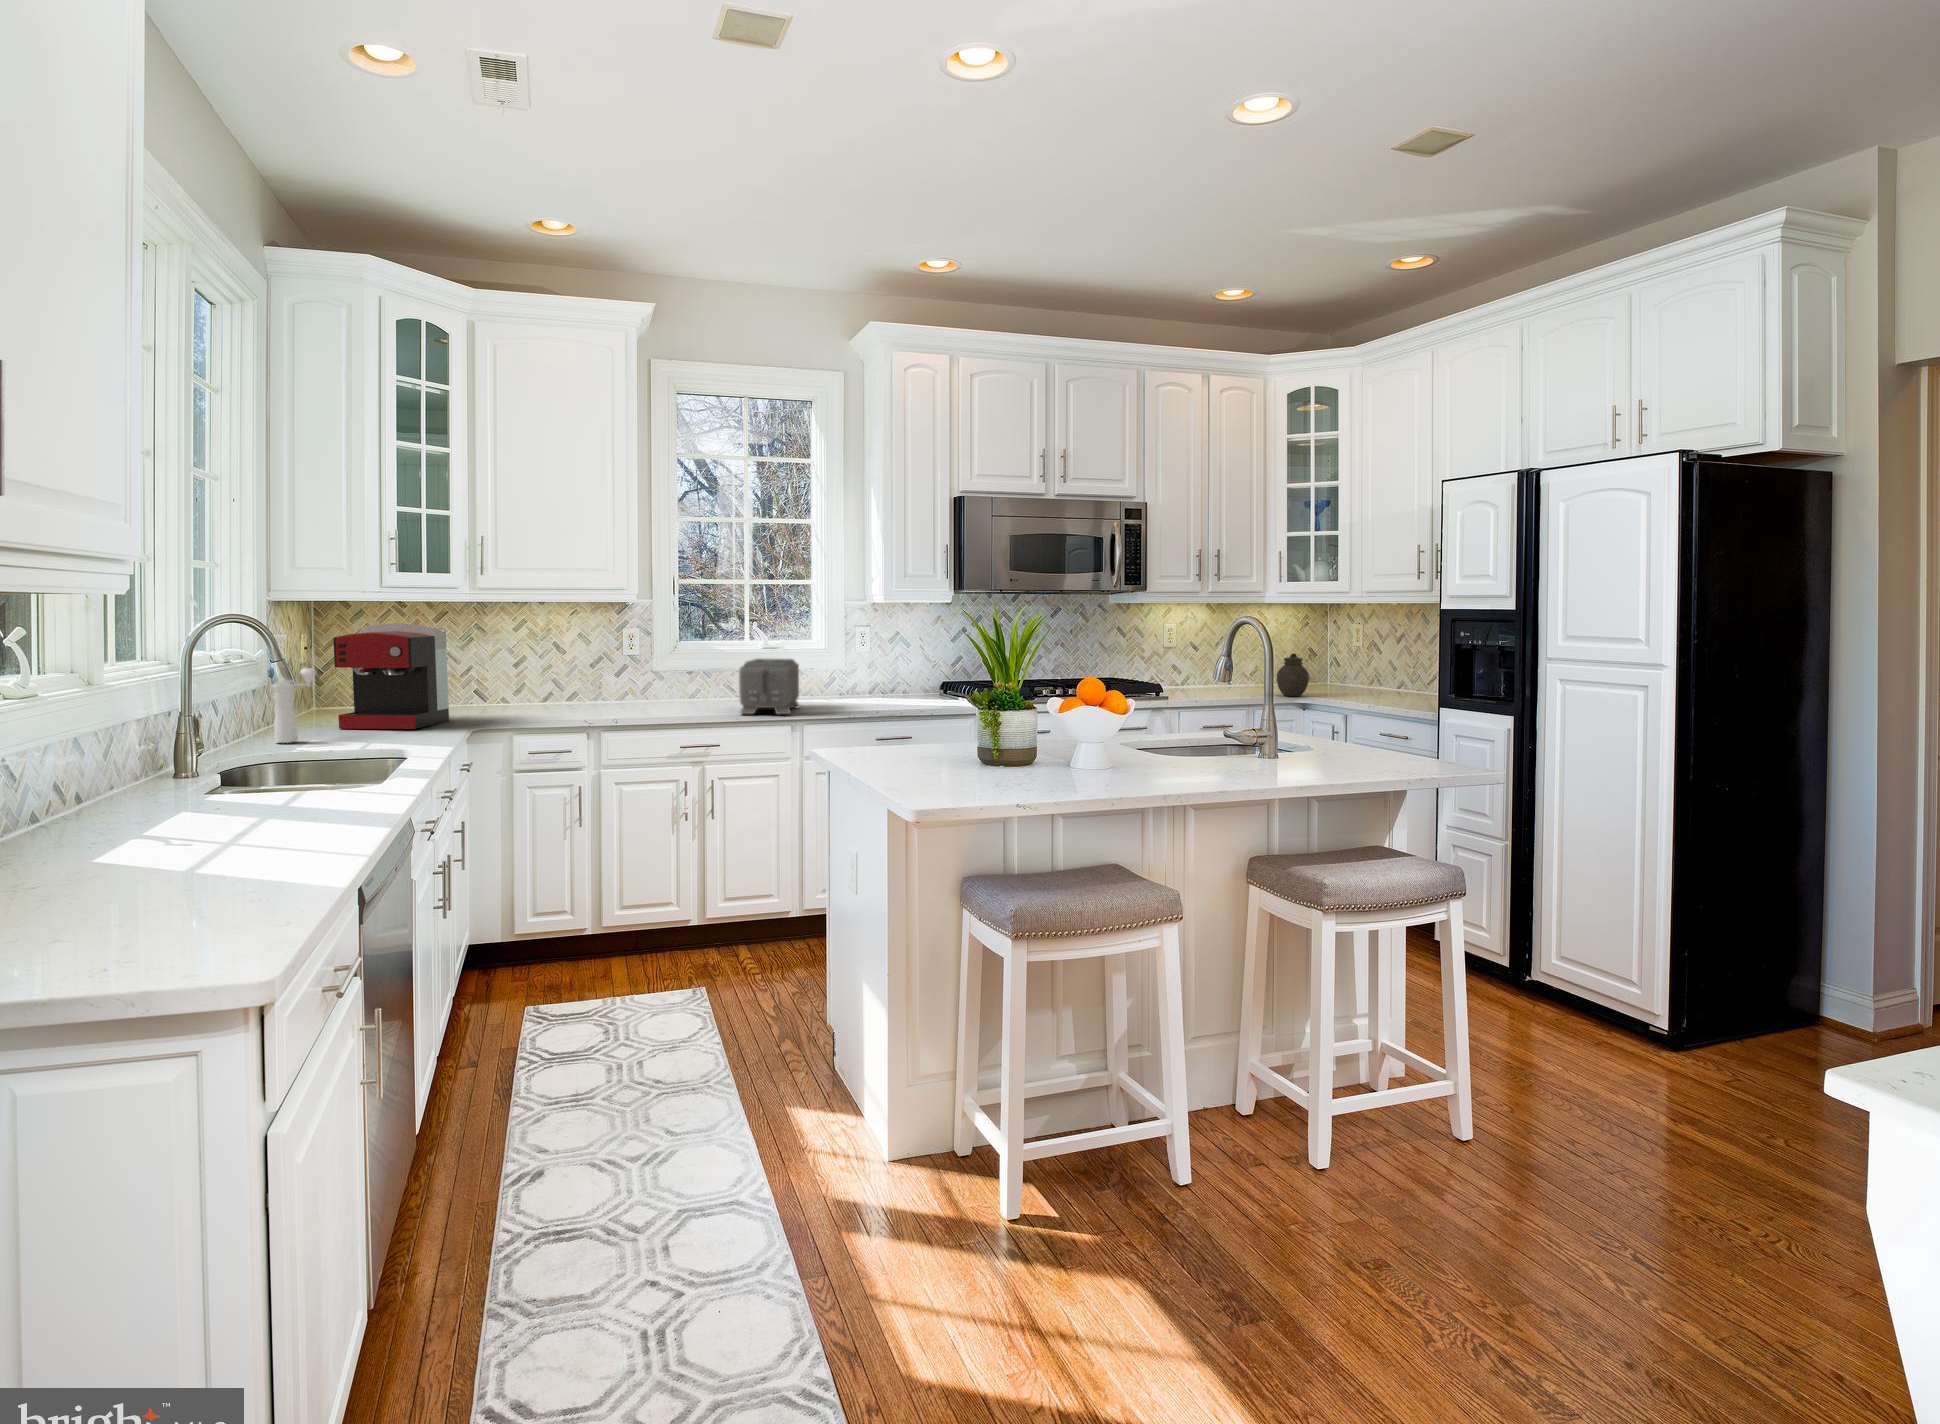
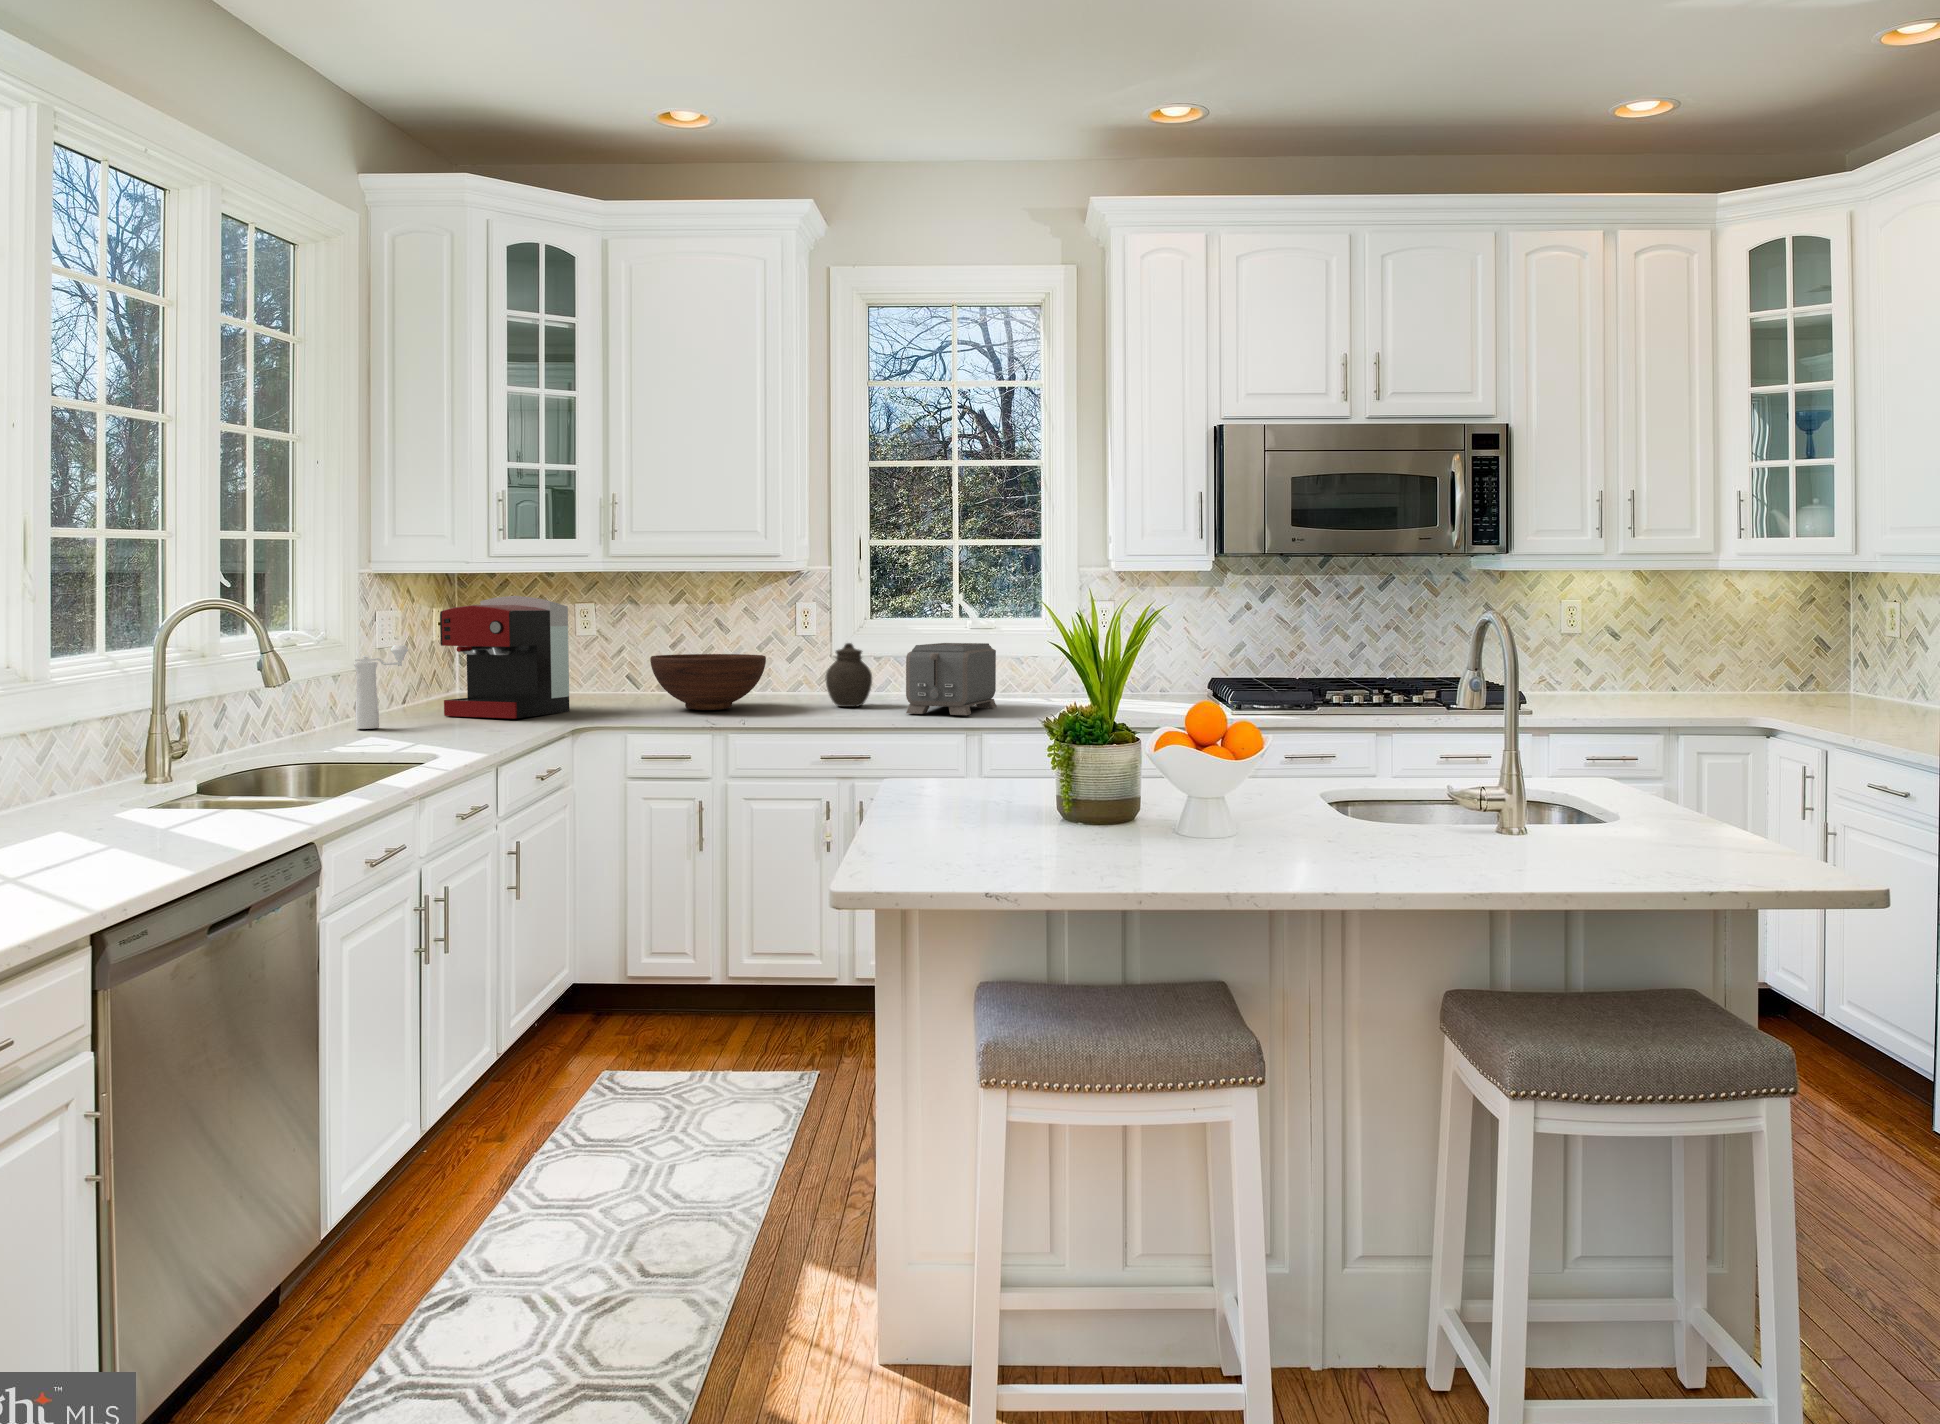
jar: present [1277,653,1309,696] -> present [825,643,872,707]
fruit bowl: none [520,670,620,716] -> present [650,654,766,710]

